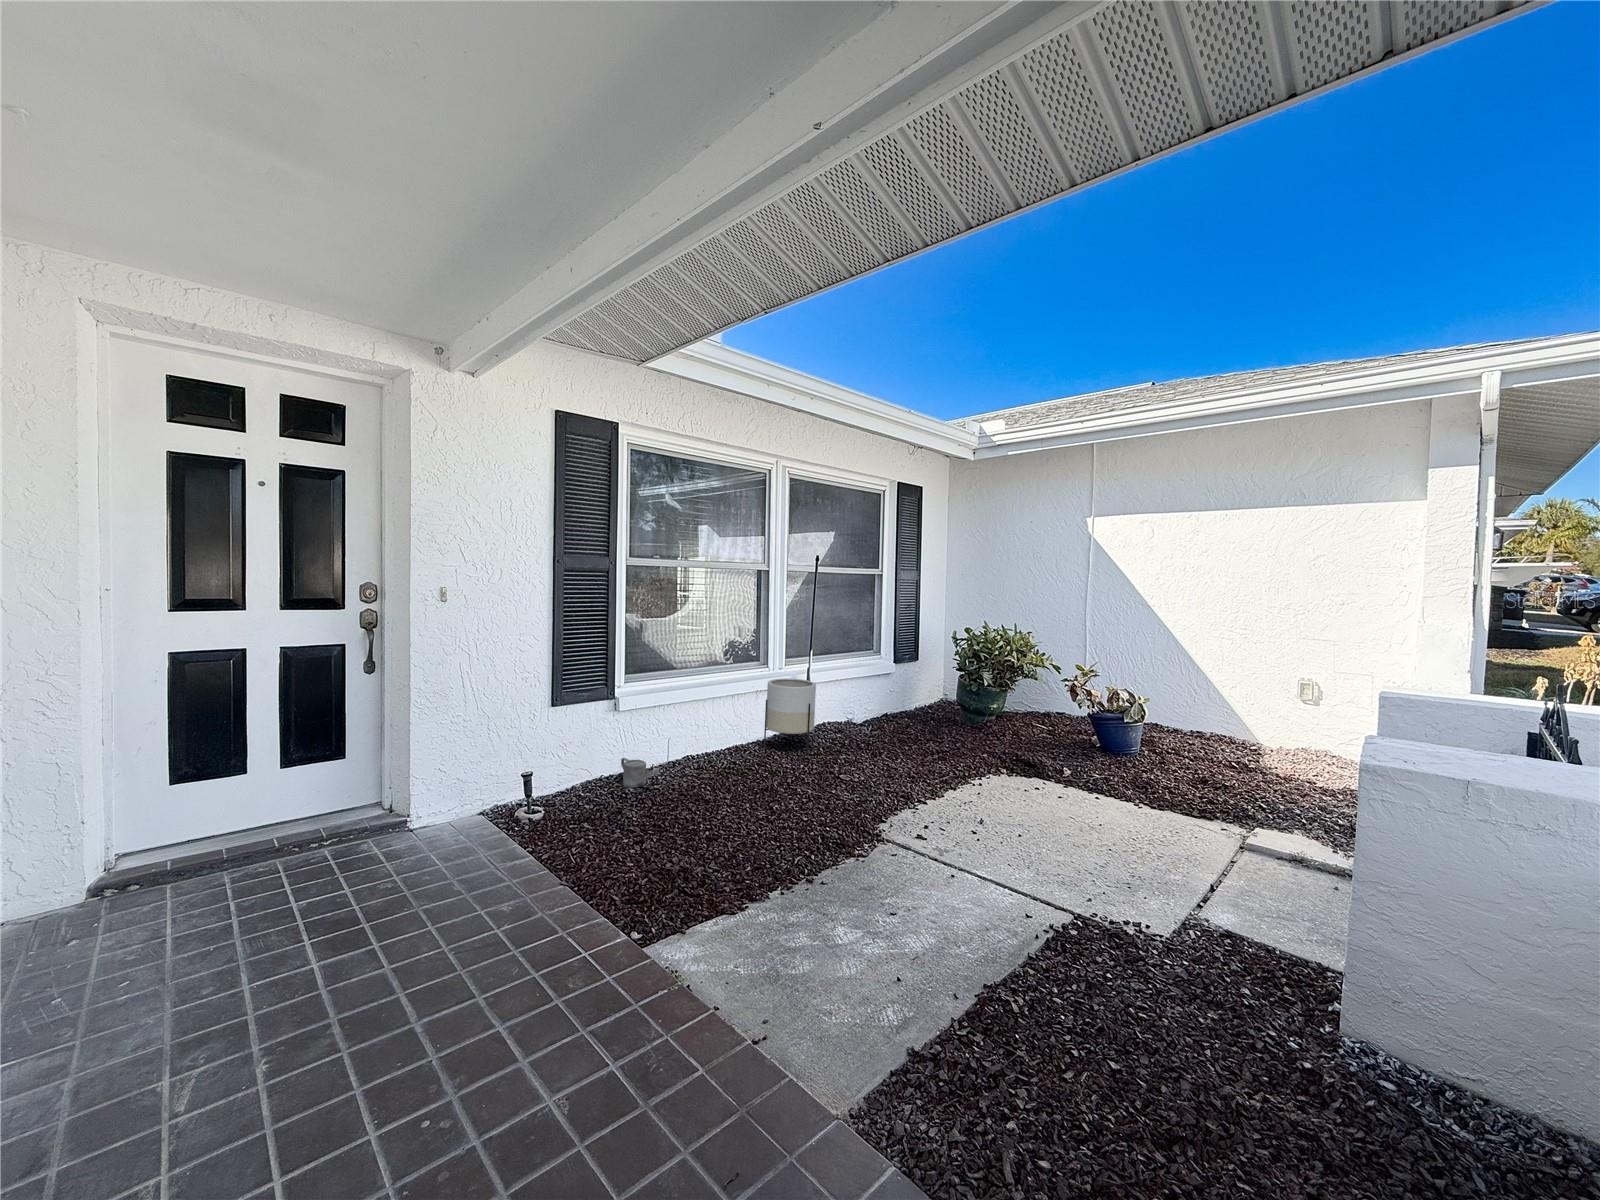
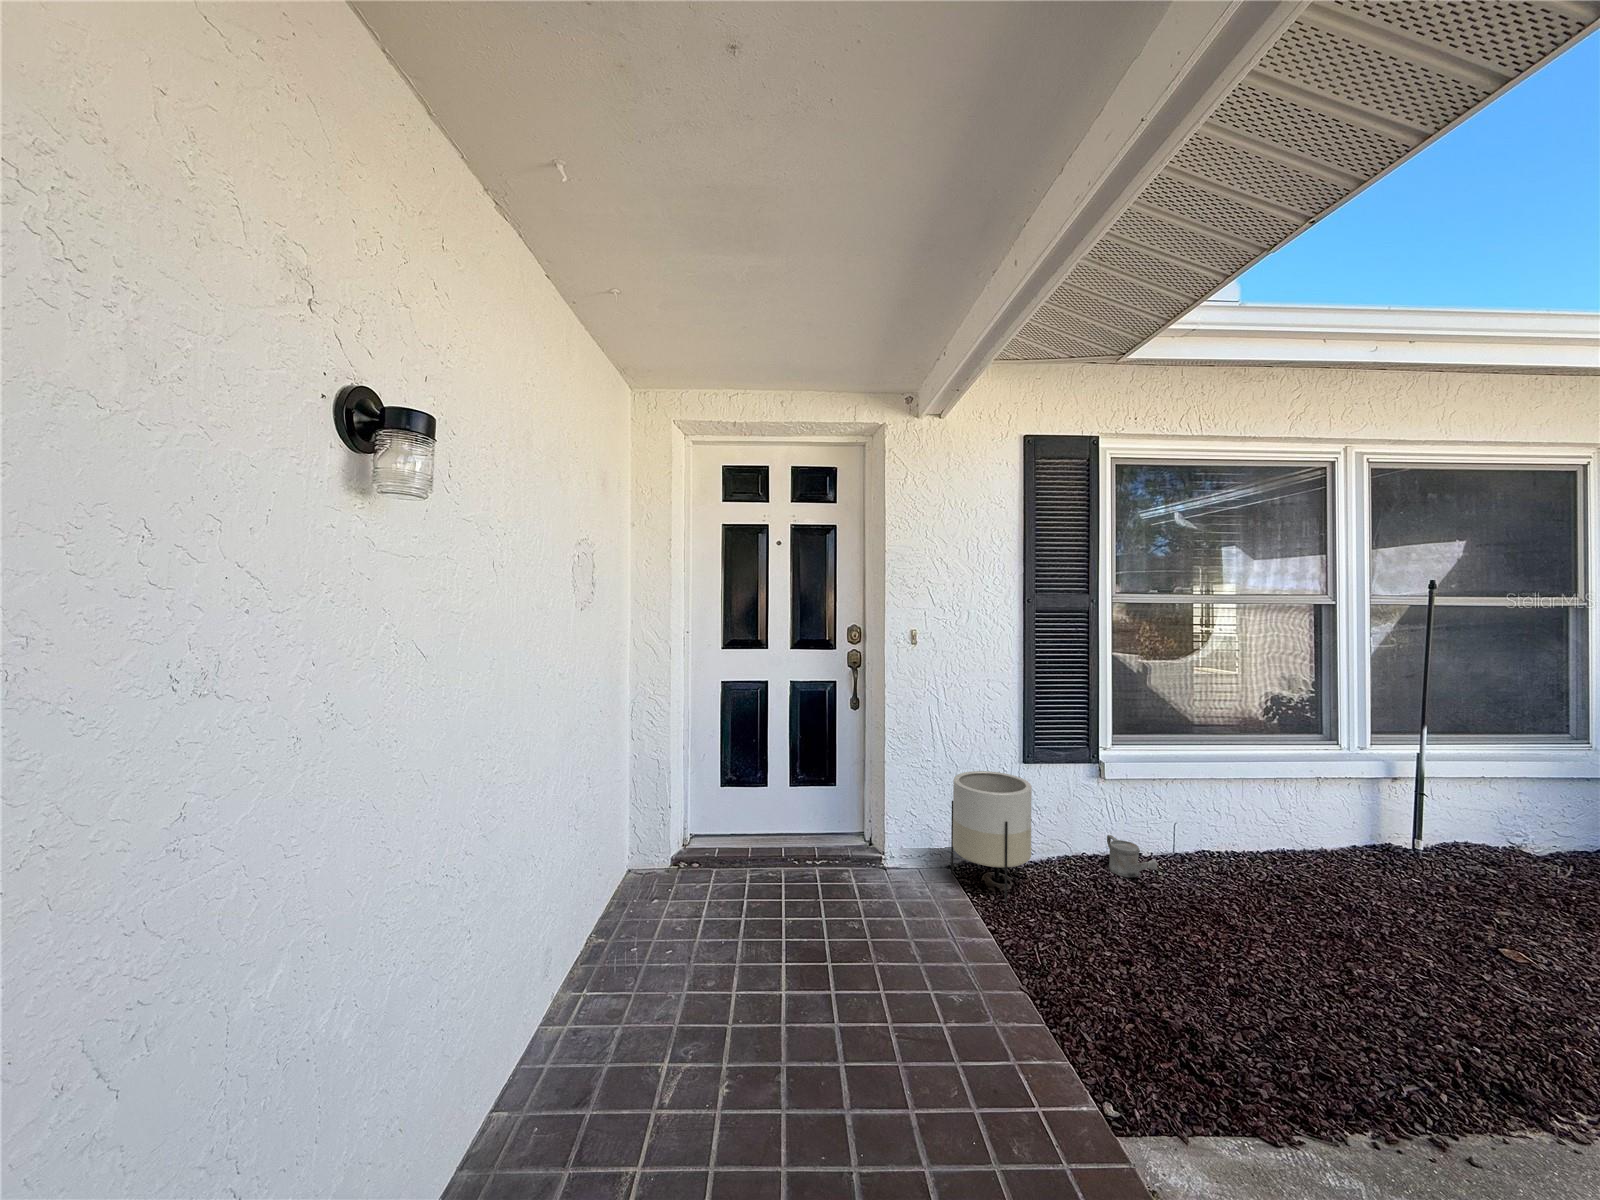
planter: present [764,679,816,754] -> present [951,771,1032,903]

